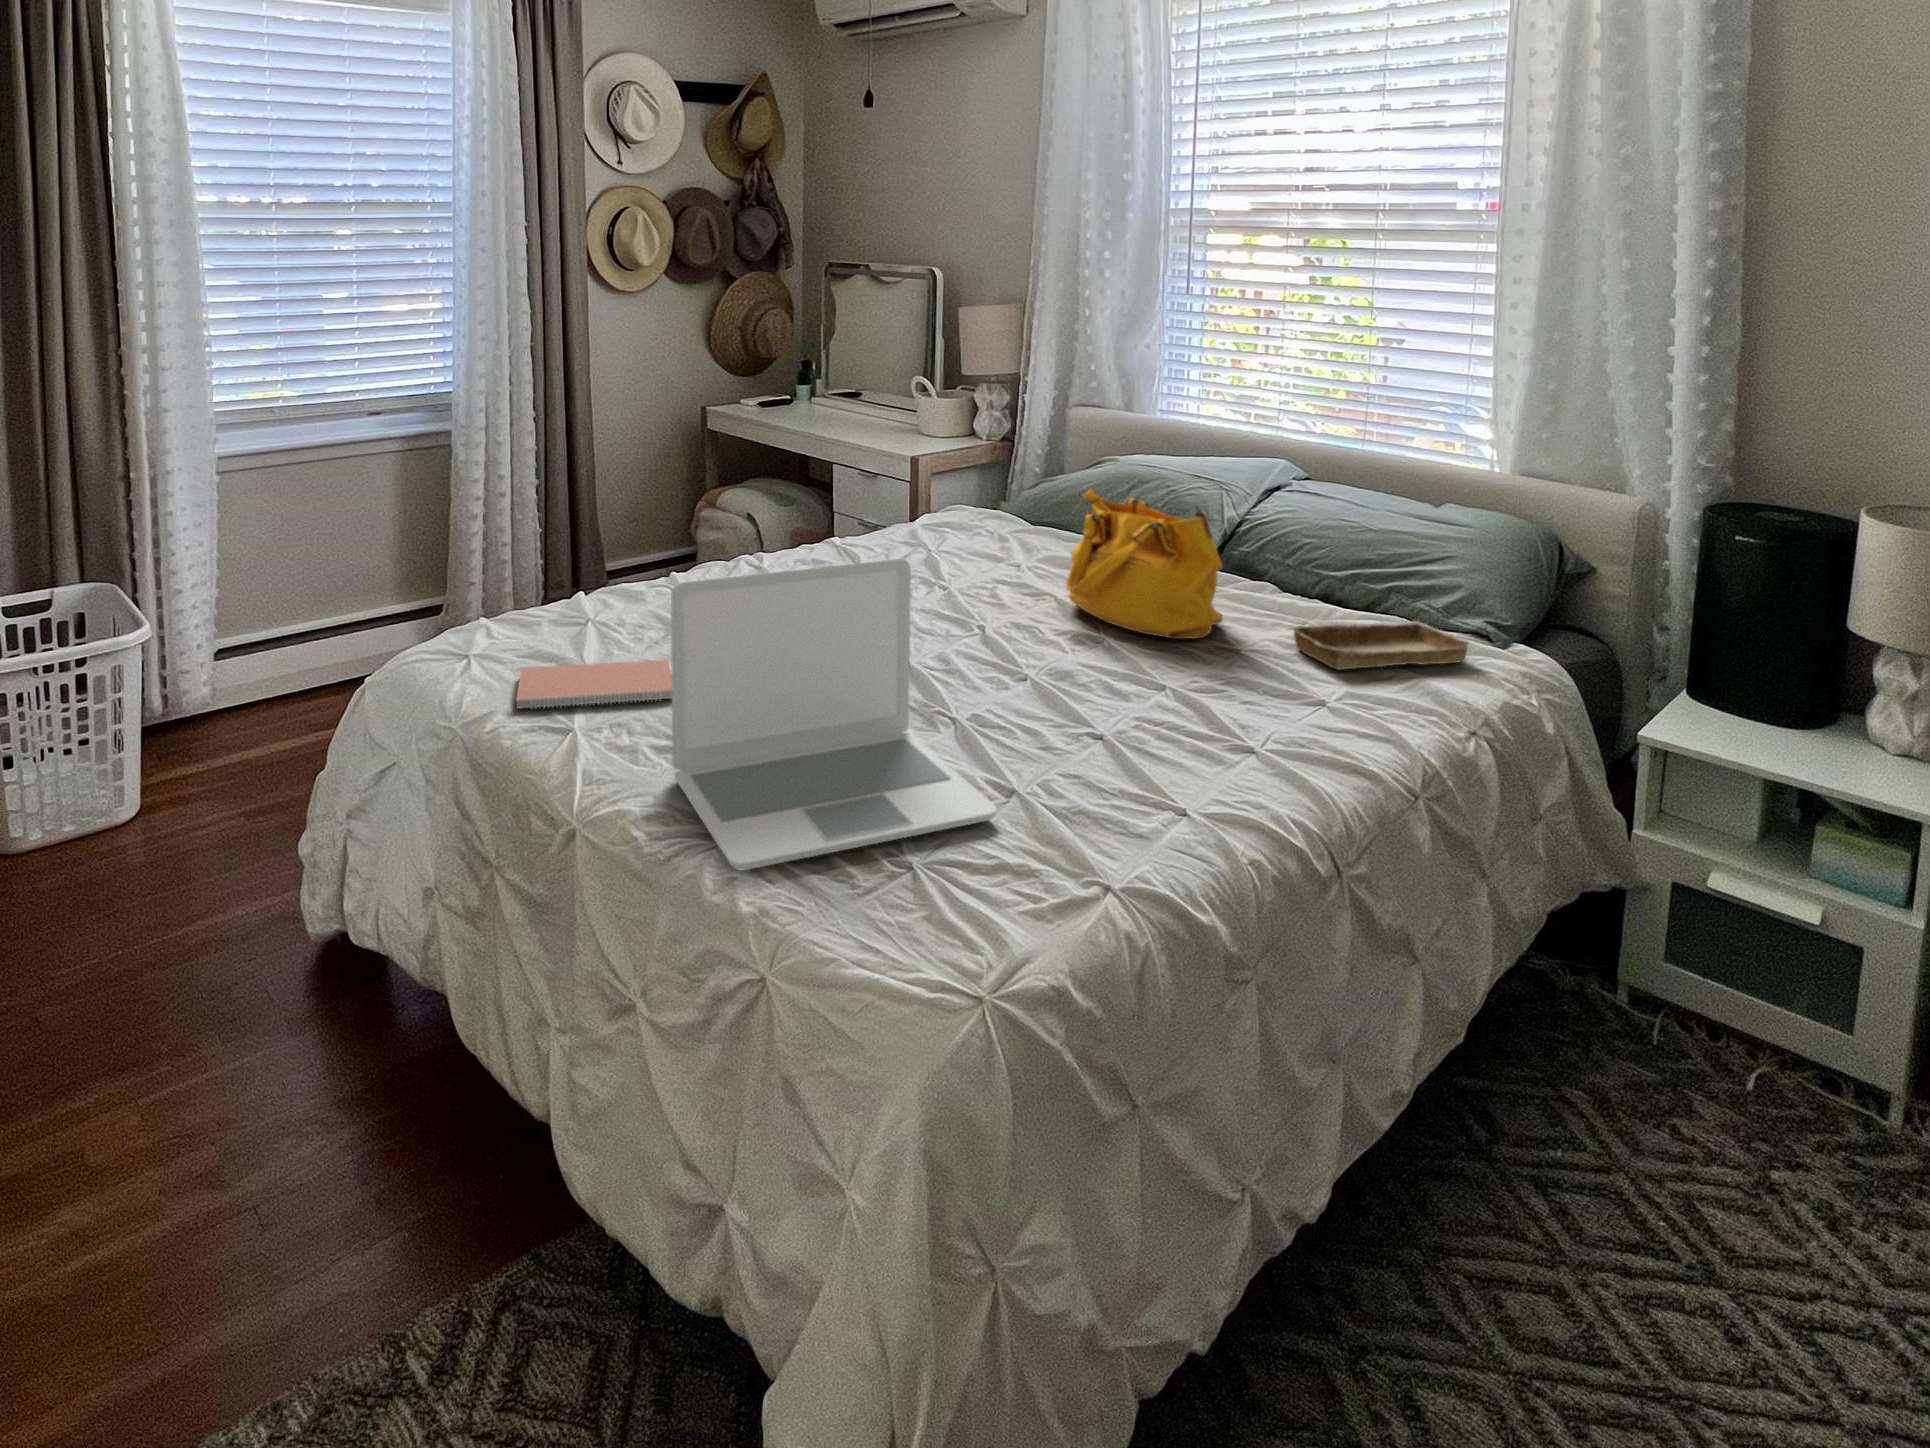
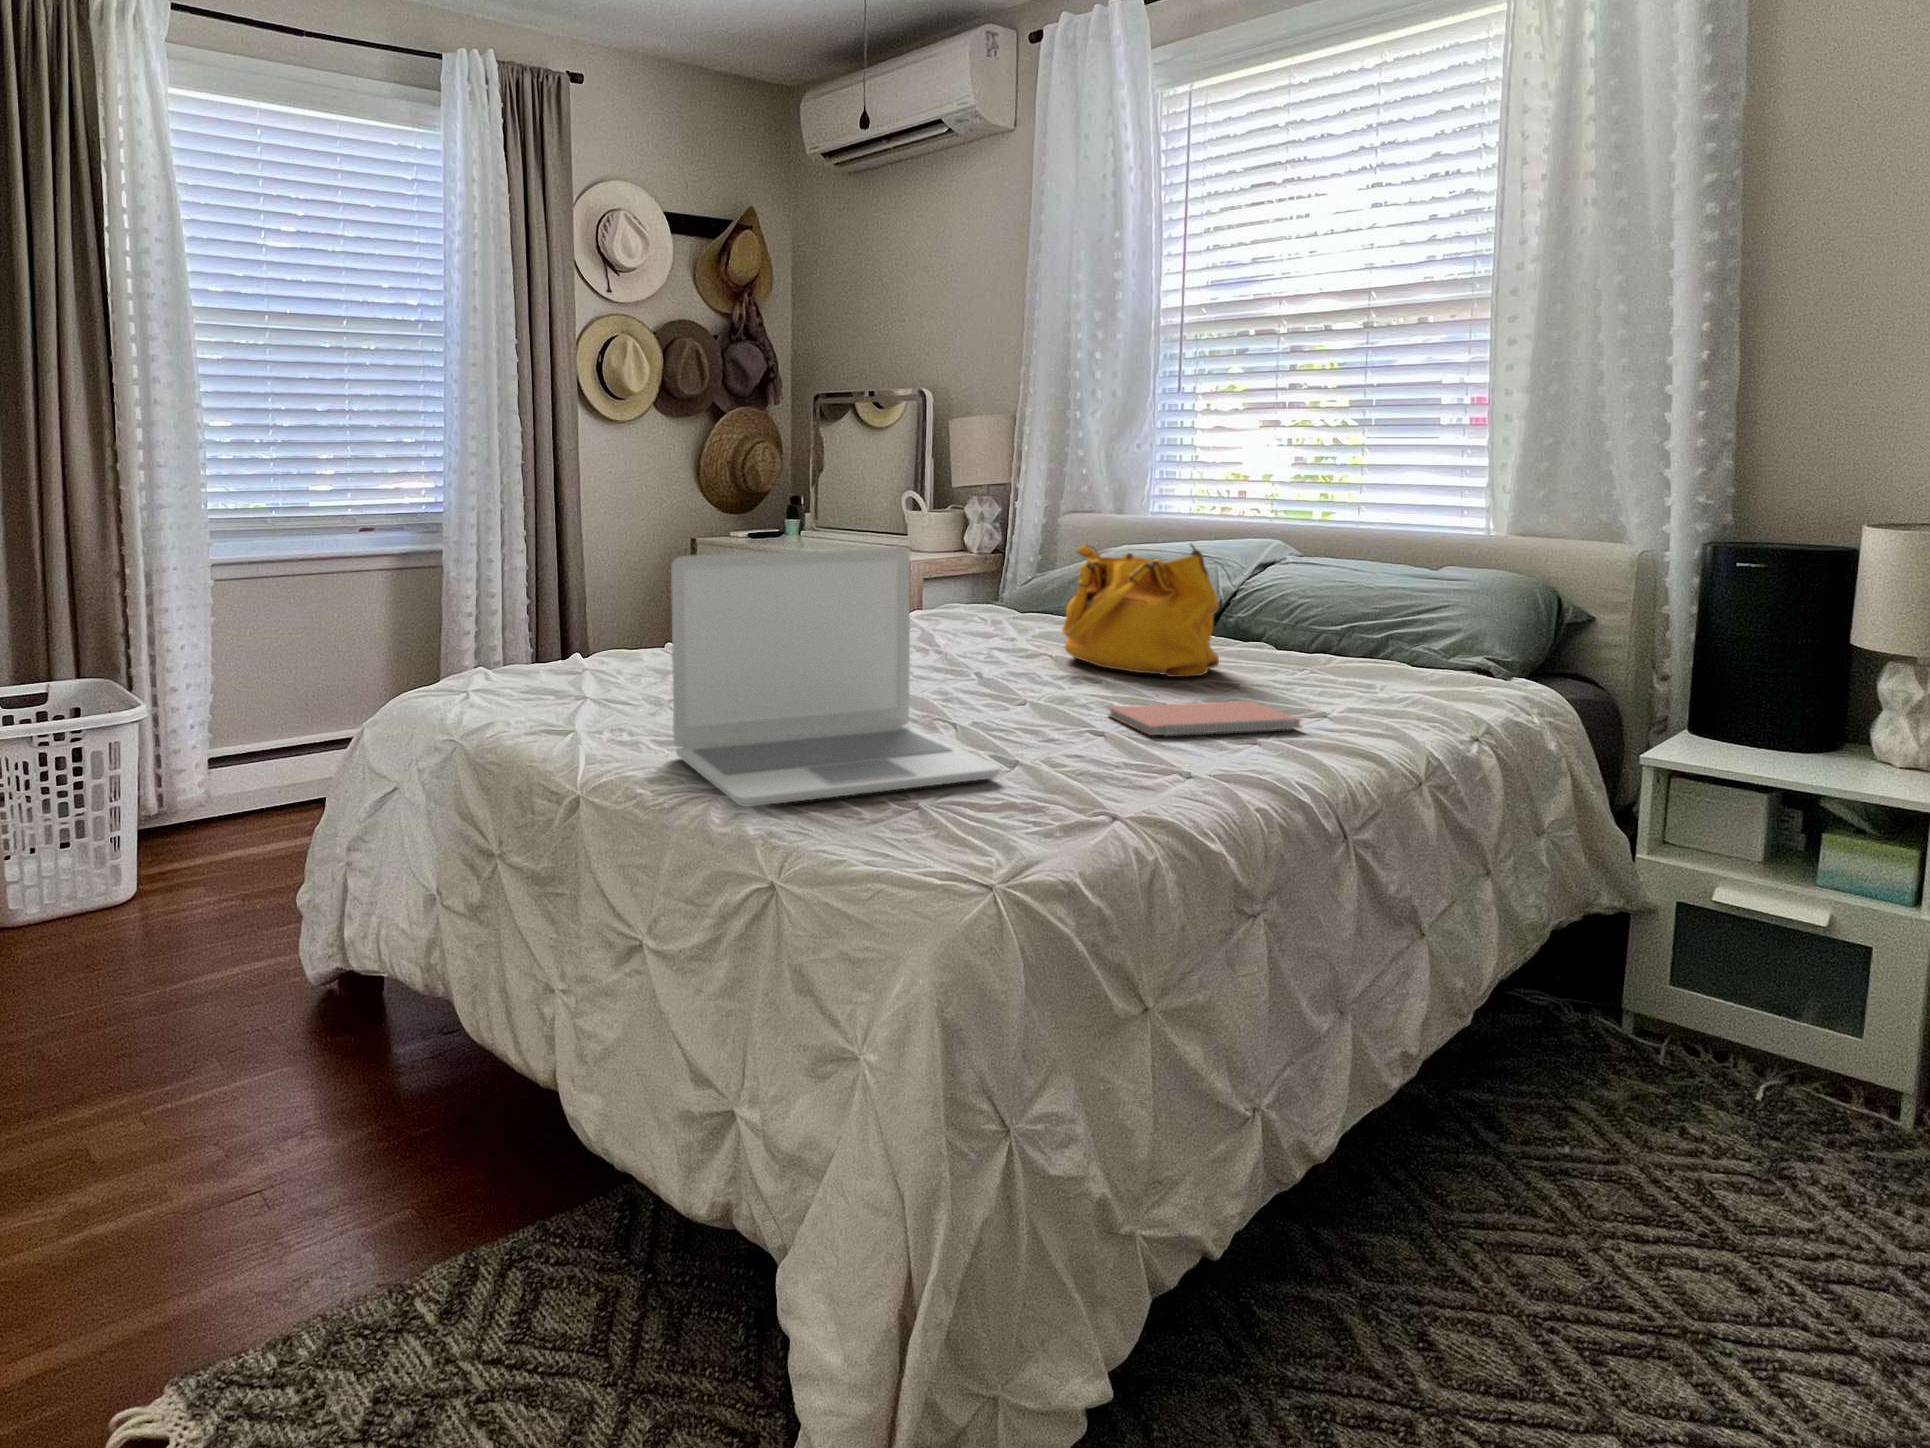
tray: present [1289,621,1472,670] -> none [1282,660,1475,693]
notebook: present [516,659,672,709] -> present [1108,701,1301,736]

